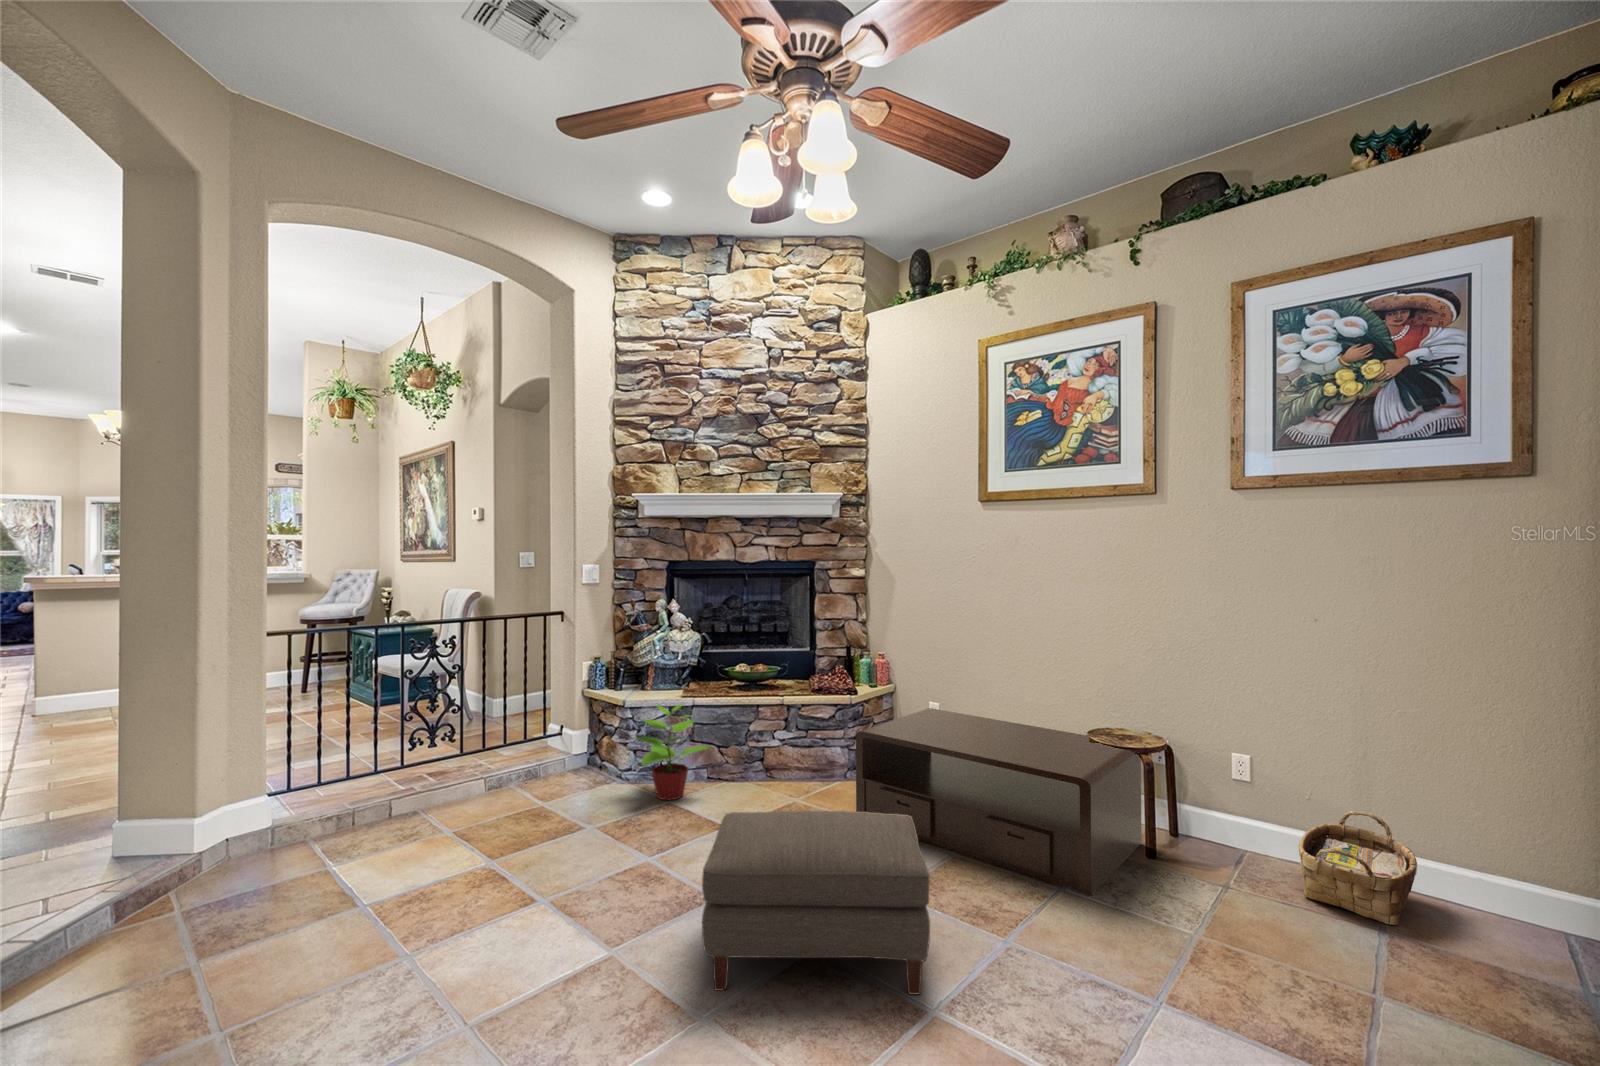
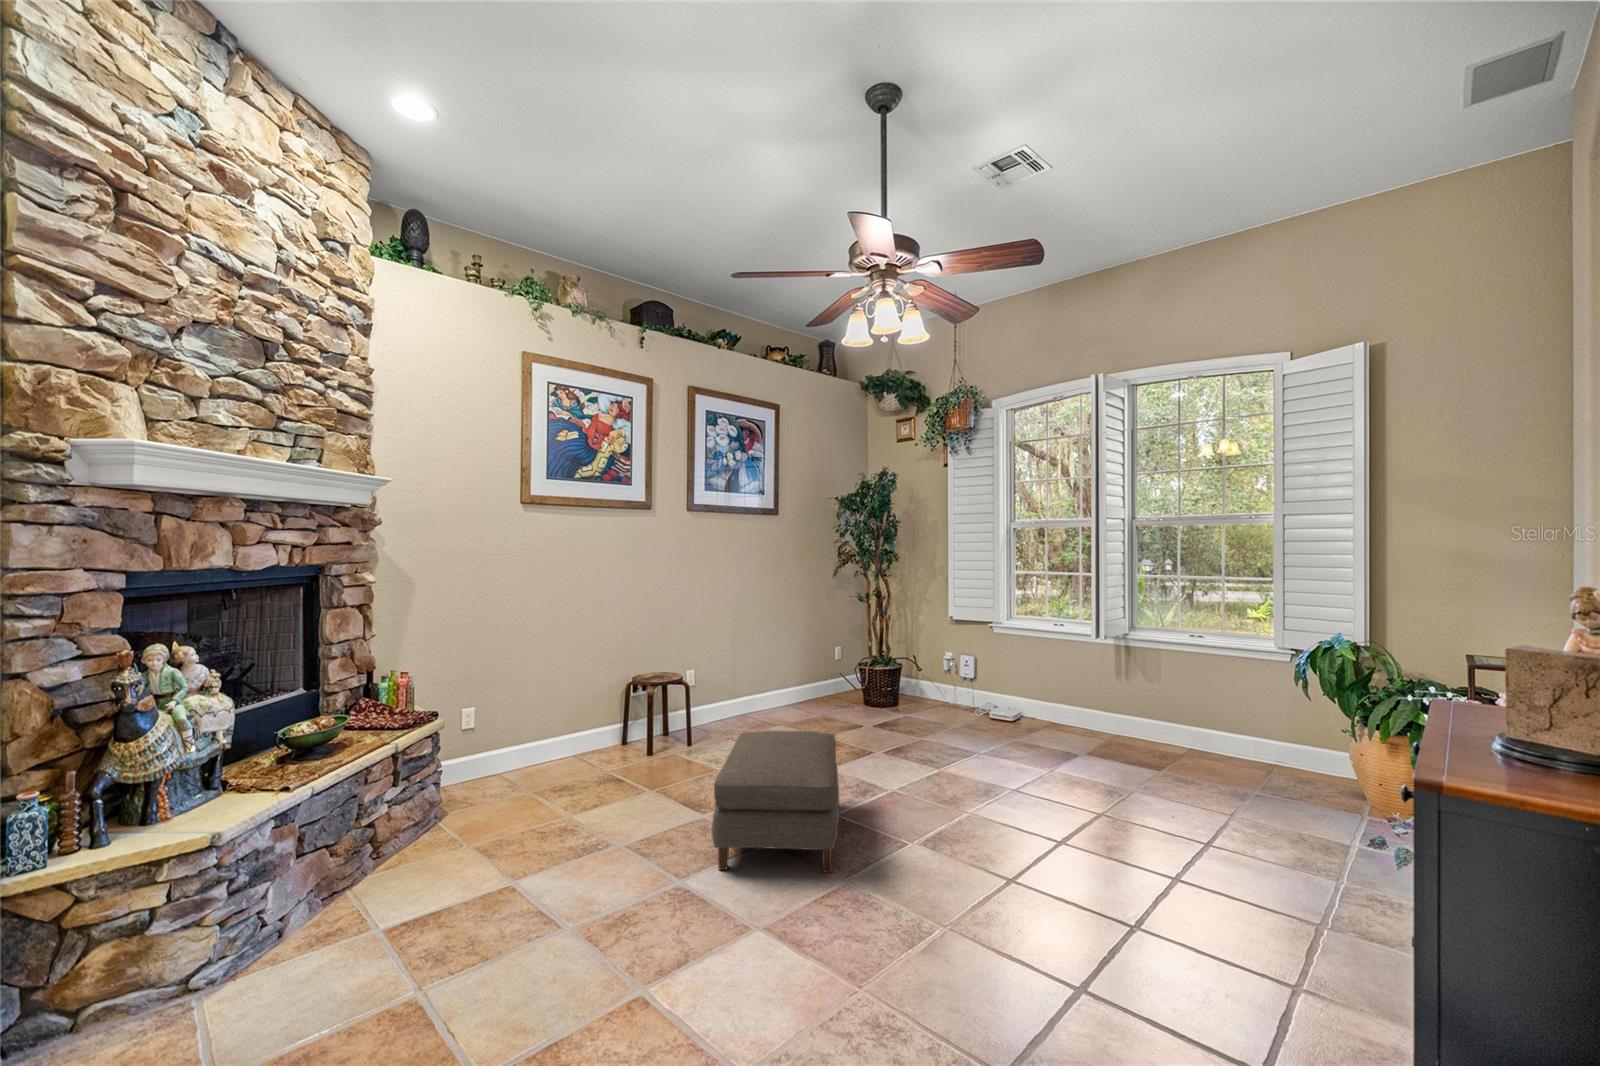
potted plant: present [636,703,712,800] -> none [244,786,393,955]
coffee table: present [856,708,1142,896] -> none [505,672,733,815]
woven basket: present [1299,811,1417,925] -> none [729,672,780,719]

